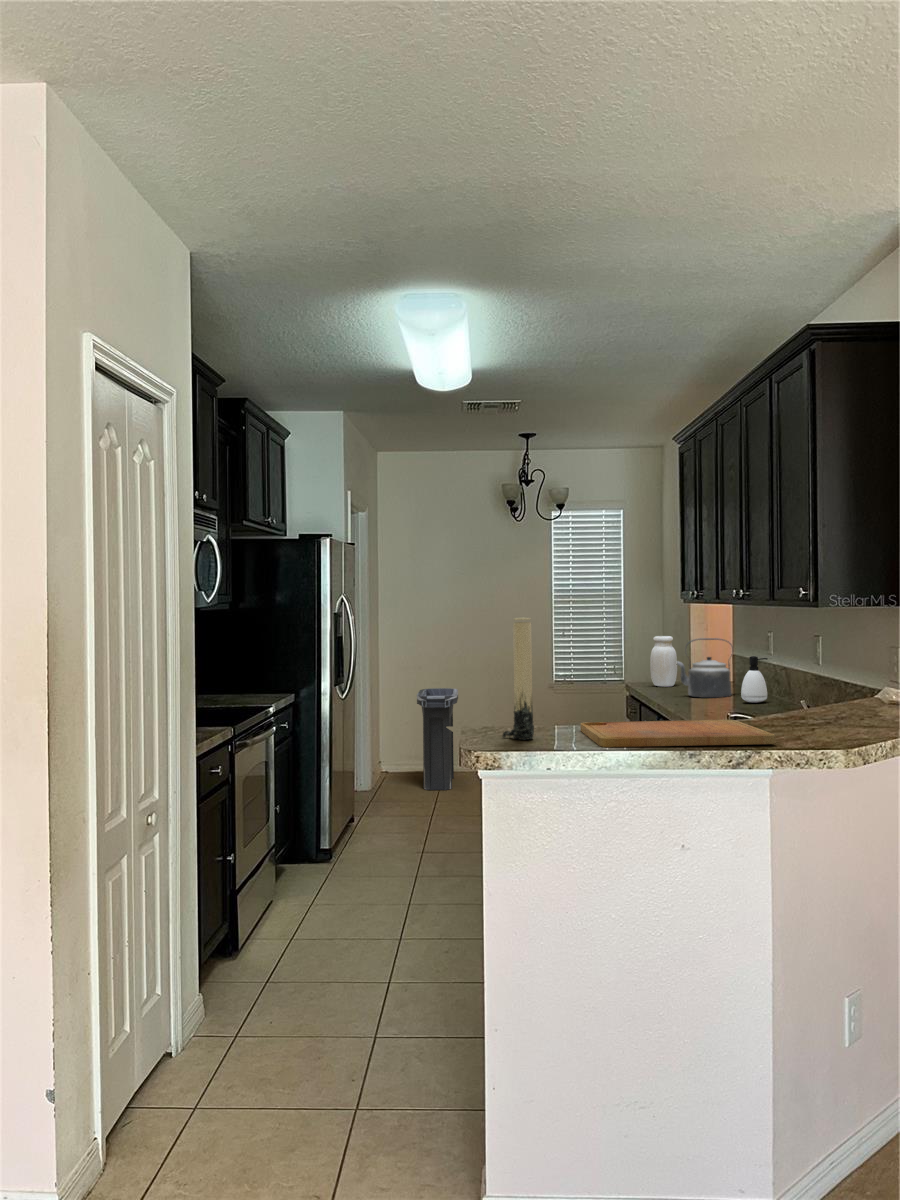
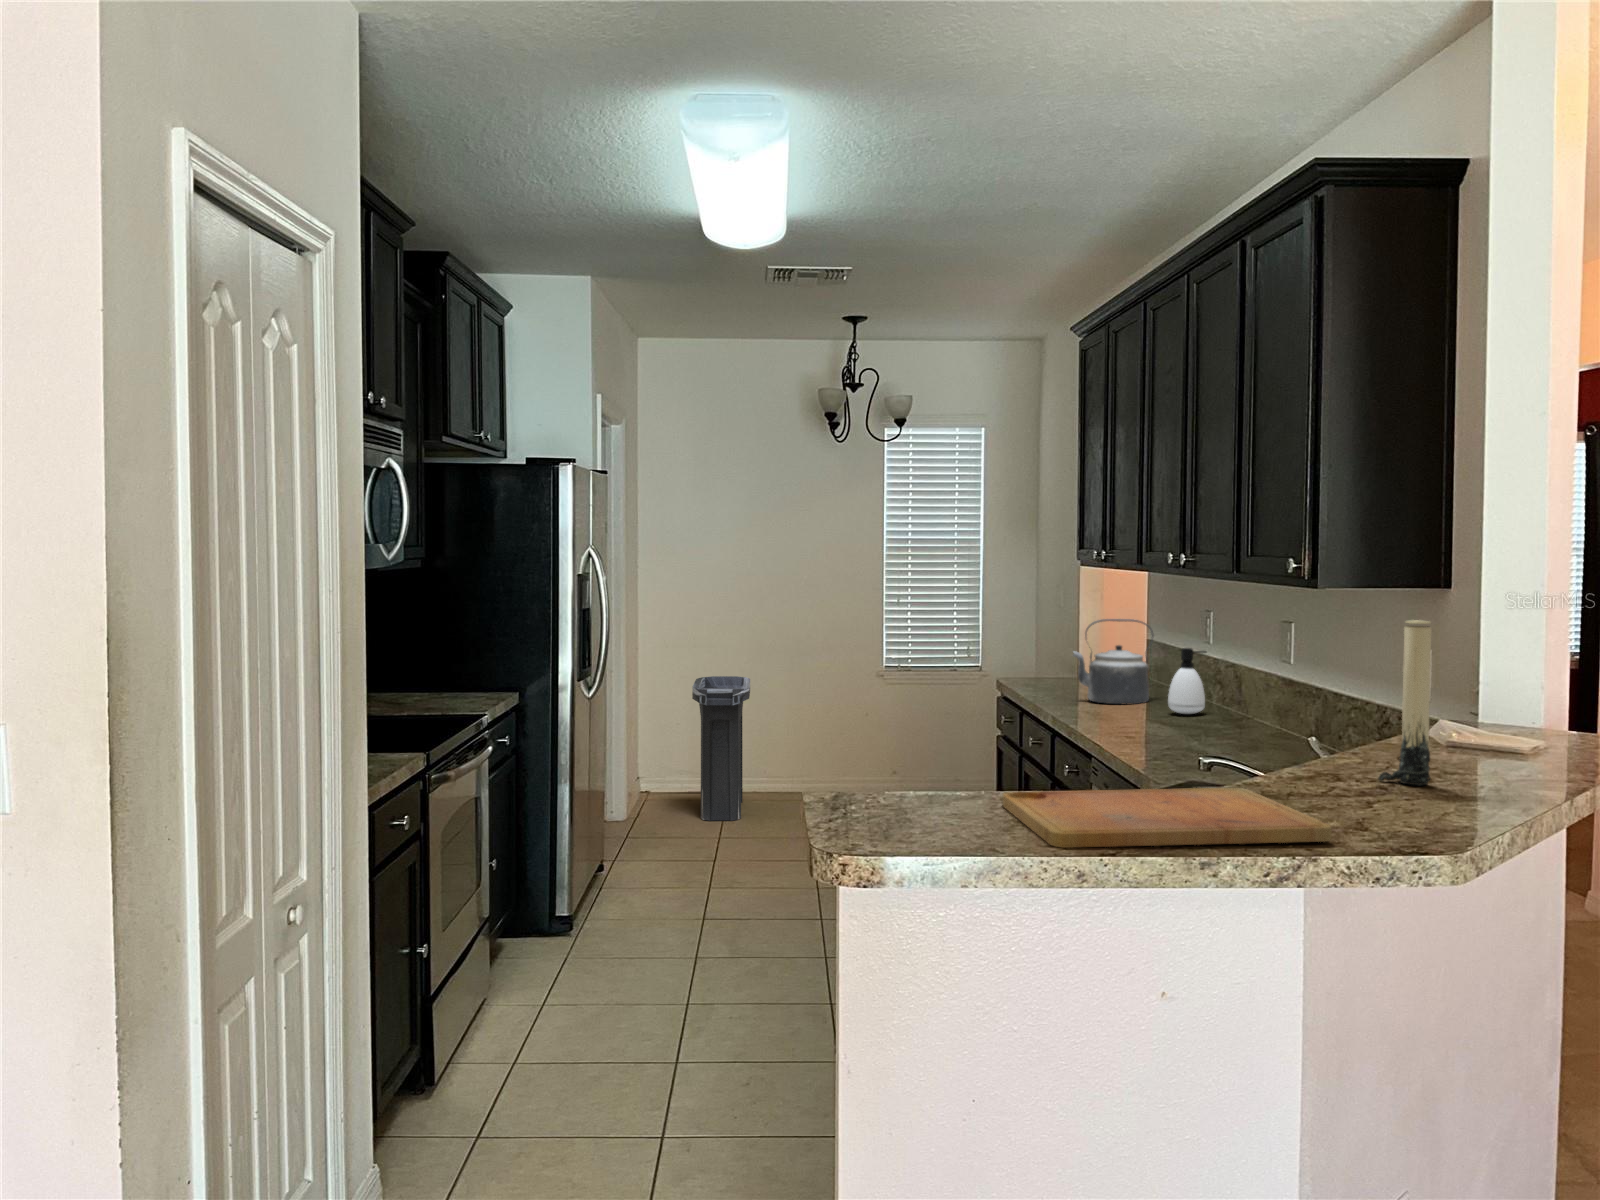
candle: present [502,618,534,739] -> present [1379,620,1431,785]
jar: present [650,636,677,687] -> none [1029,612,1067,683]

